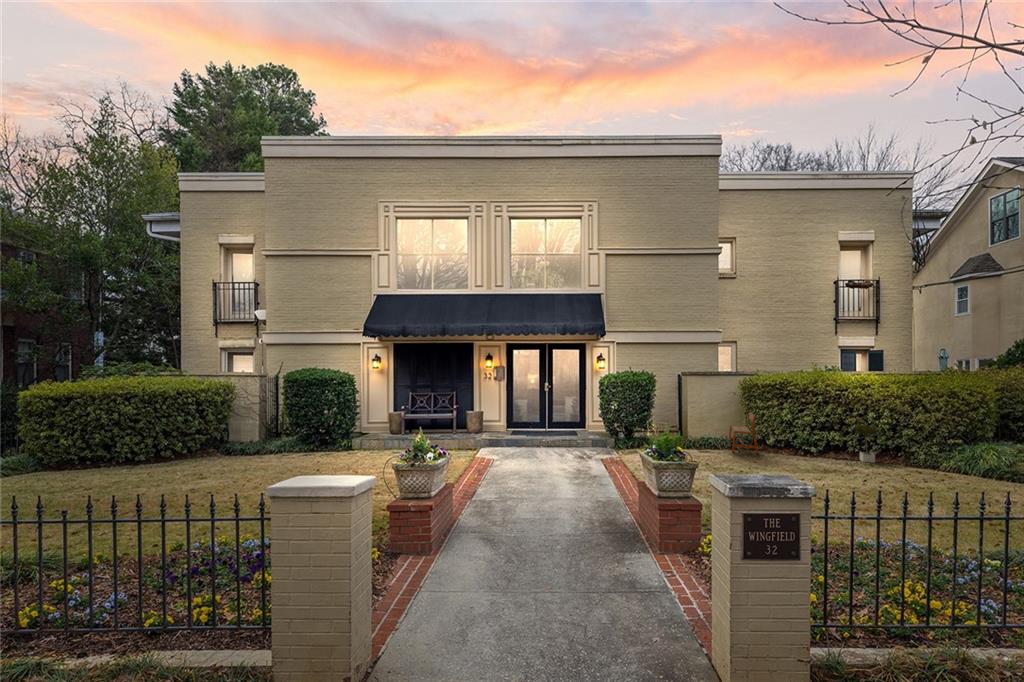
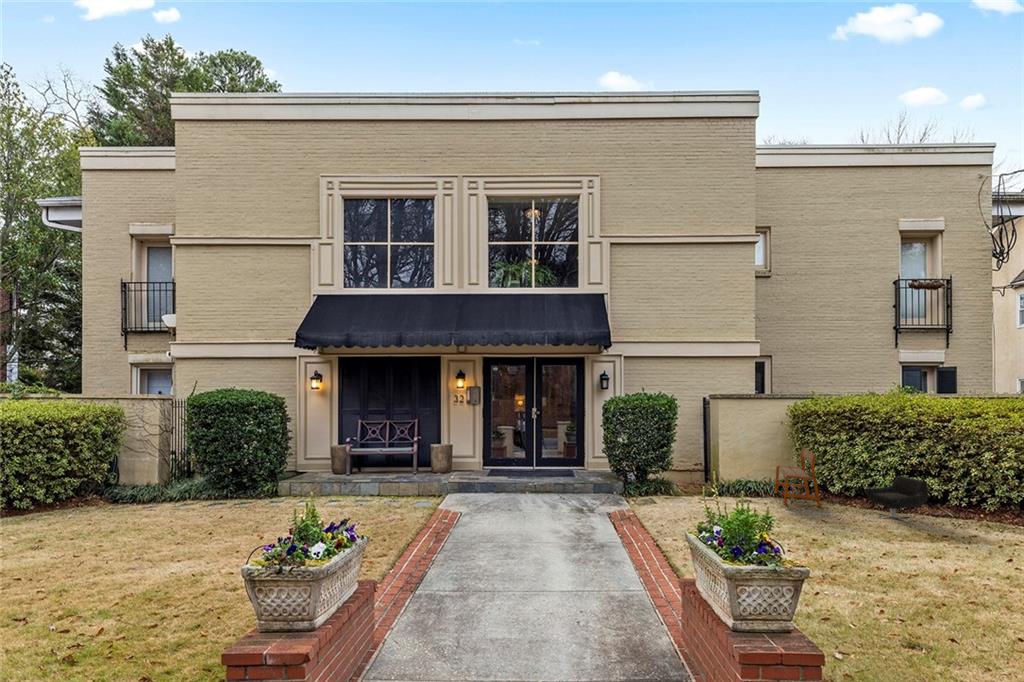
potted tree: present [855,425,875,463] -> none [964,469,998,526]
lounge chair: none [788,430,830,461] -> present [865,476,929,521]

